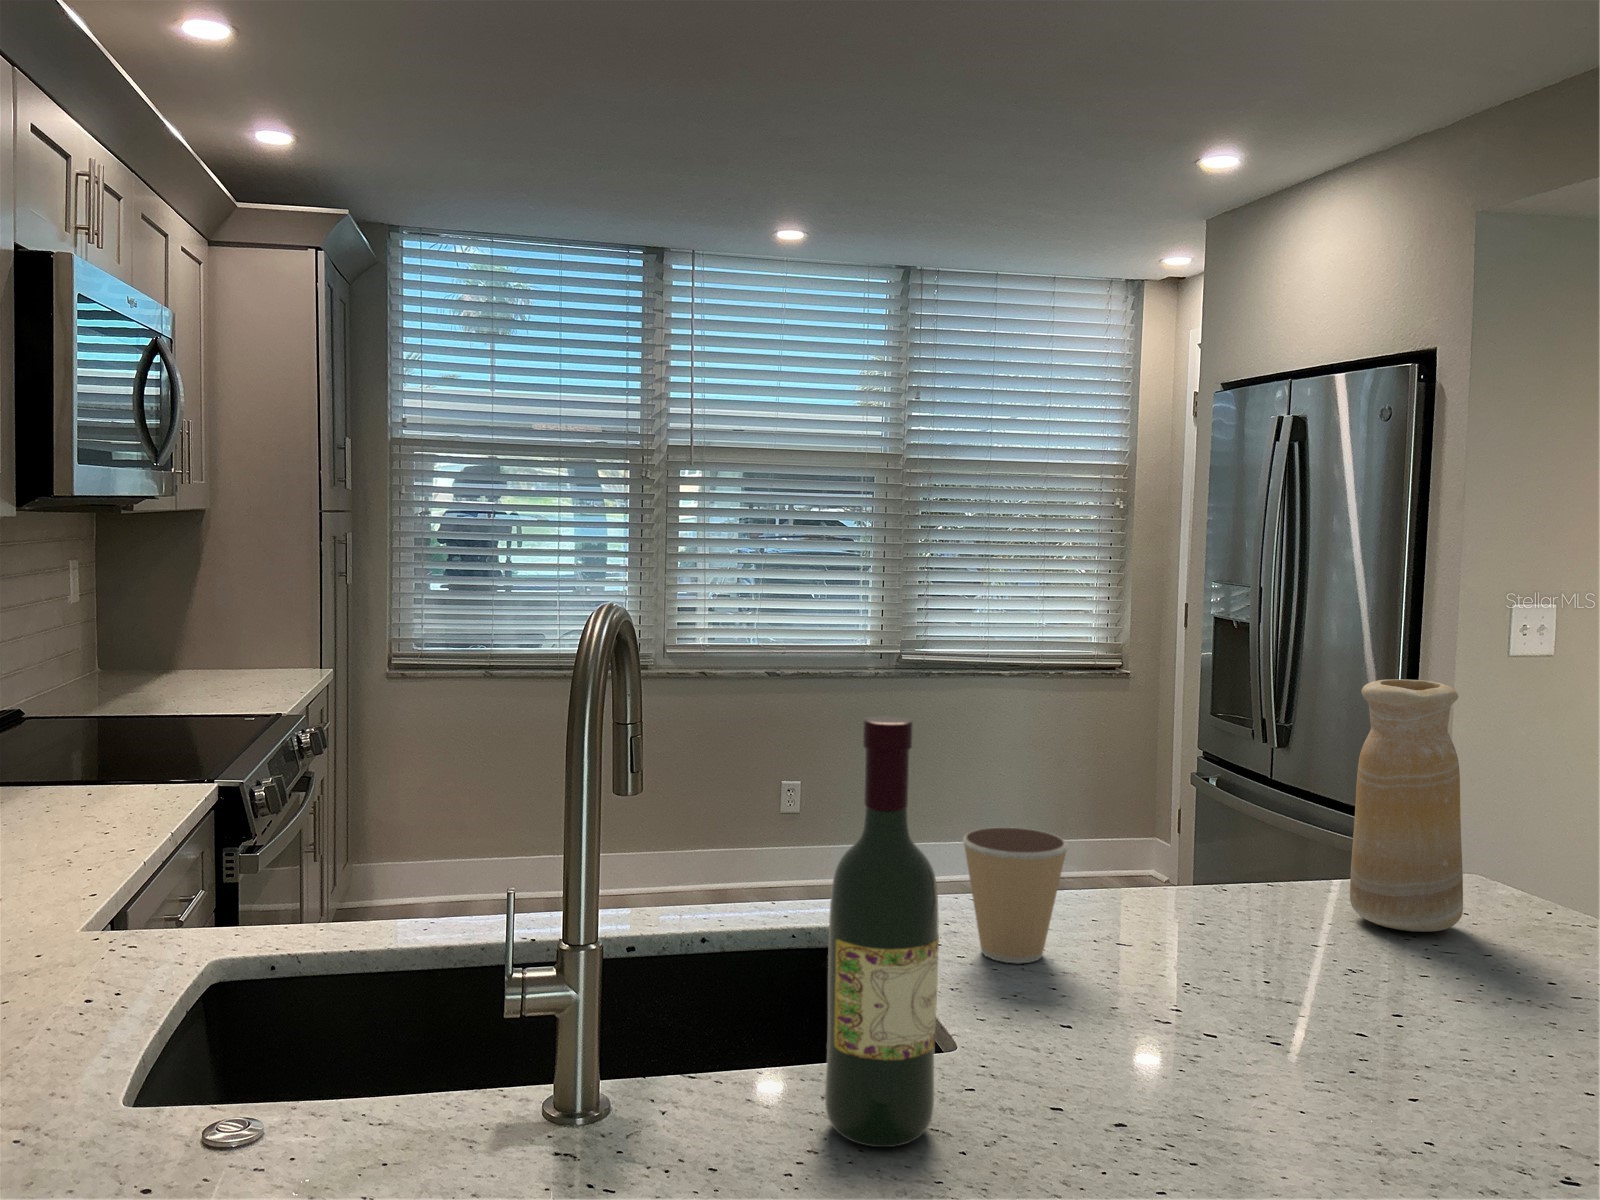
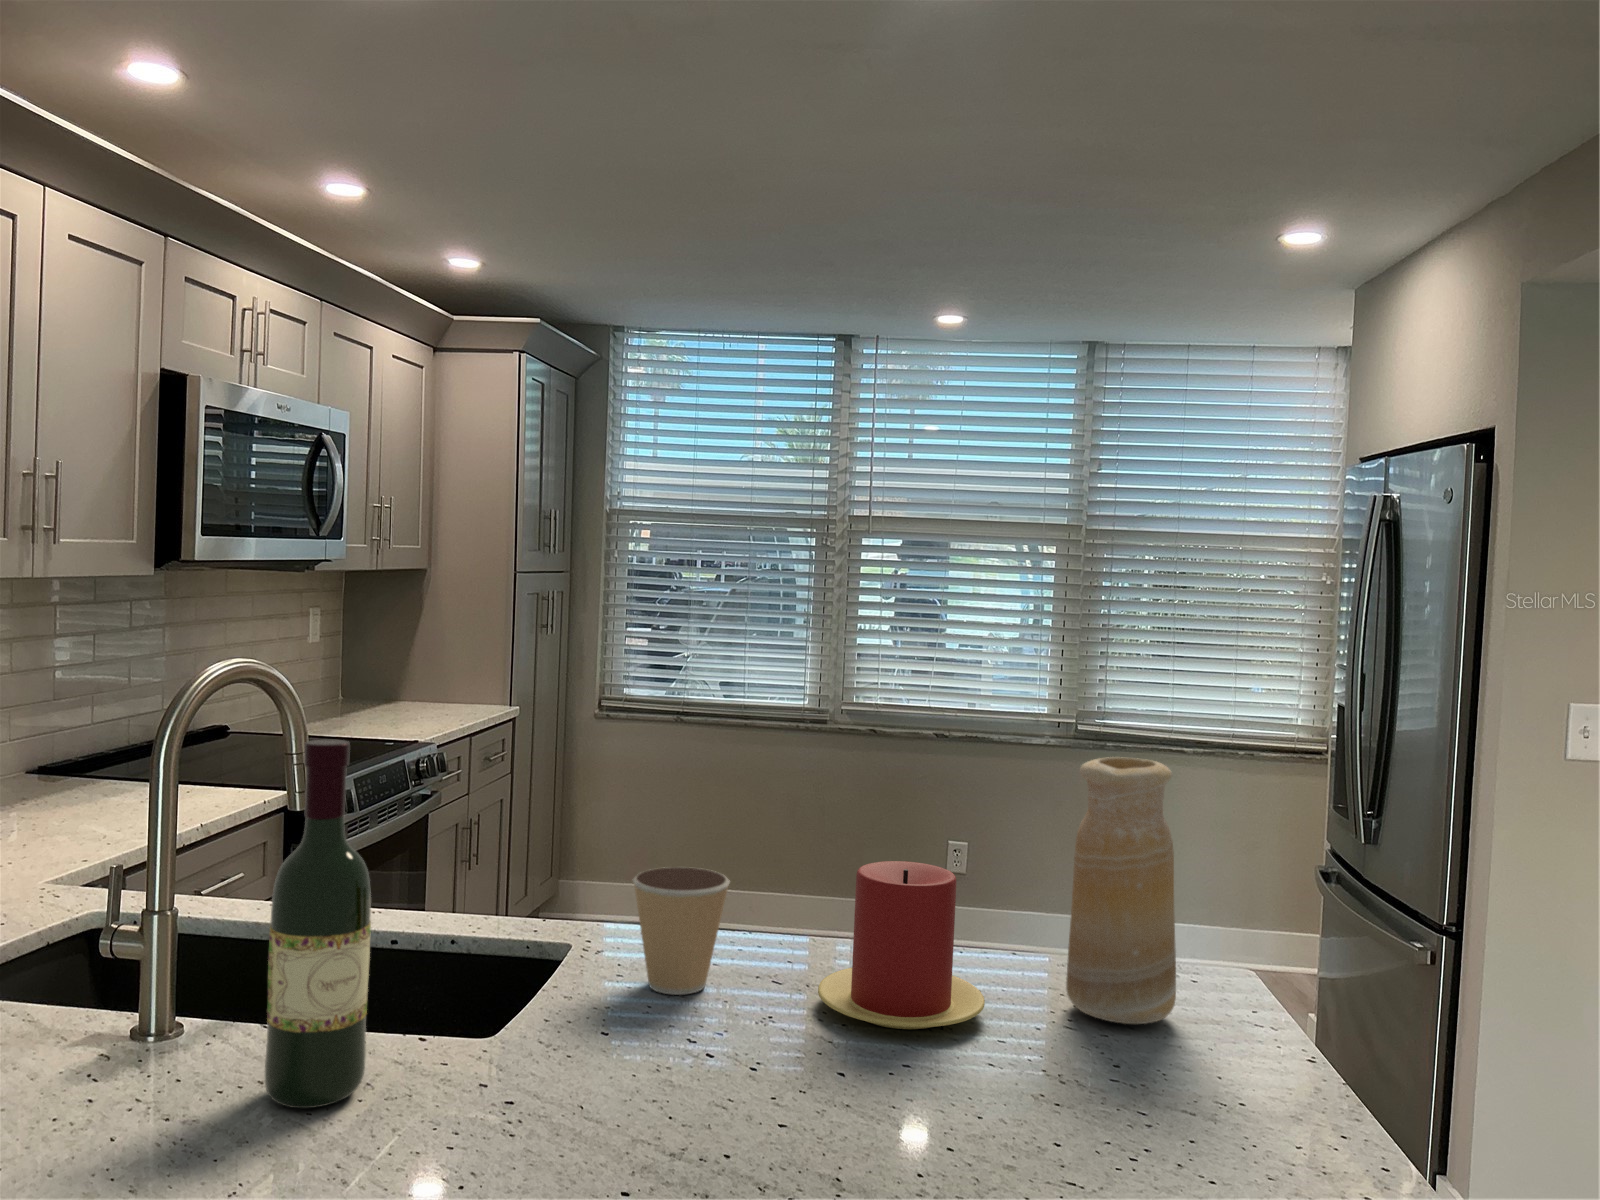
candle: none [1152,799,1330,965] -> present [818,861,985,1029]

